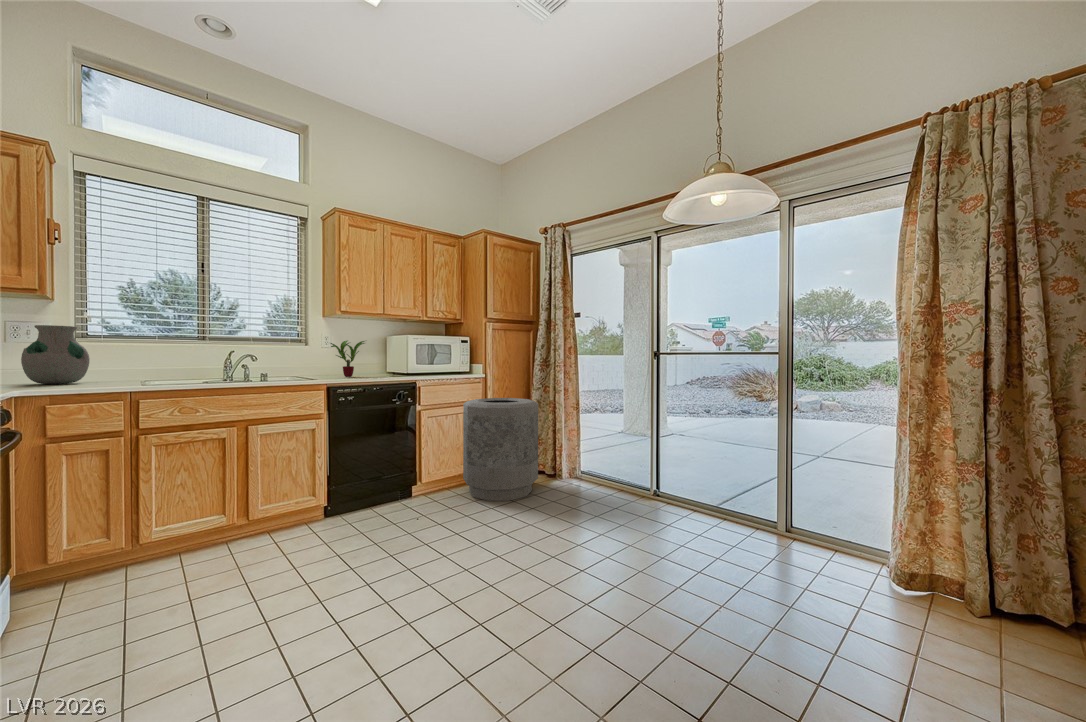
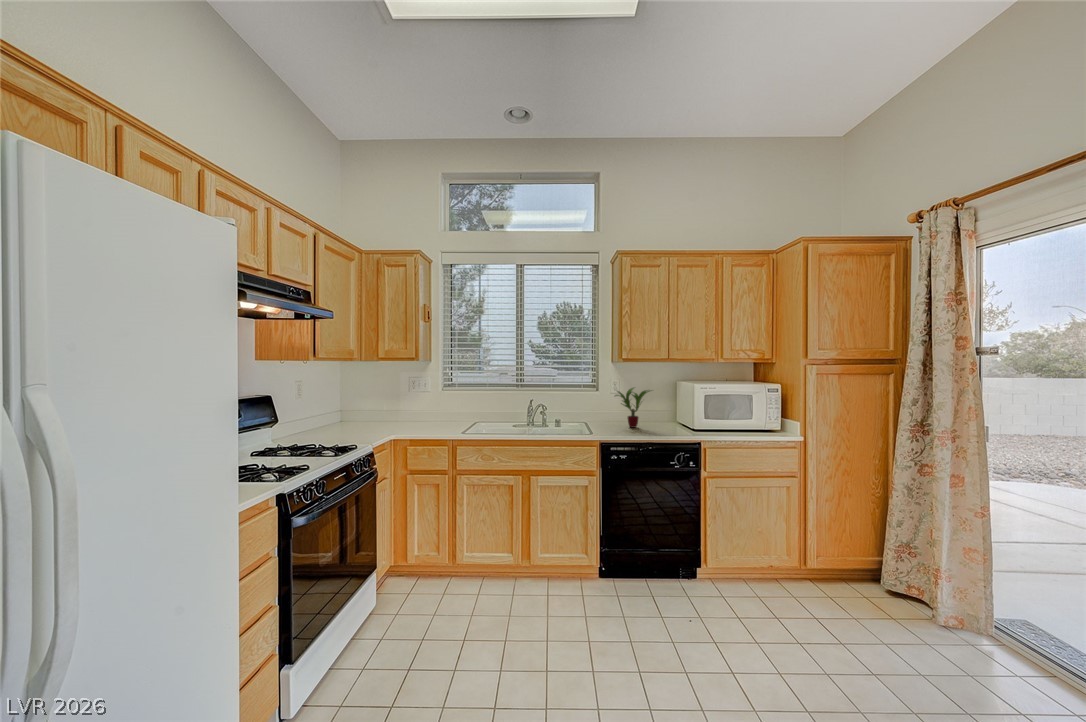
vase: present [21,325,90,384] -> none [413,382,447,425]
trash can: present [463,398,538,501] -> none [763,472,888,640]

